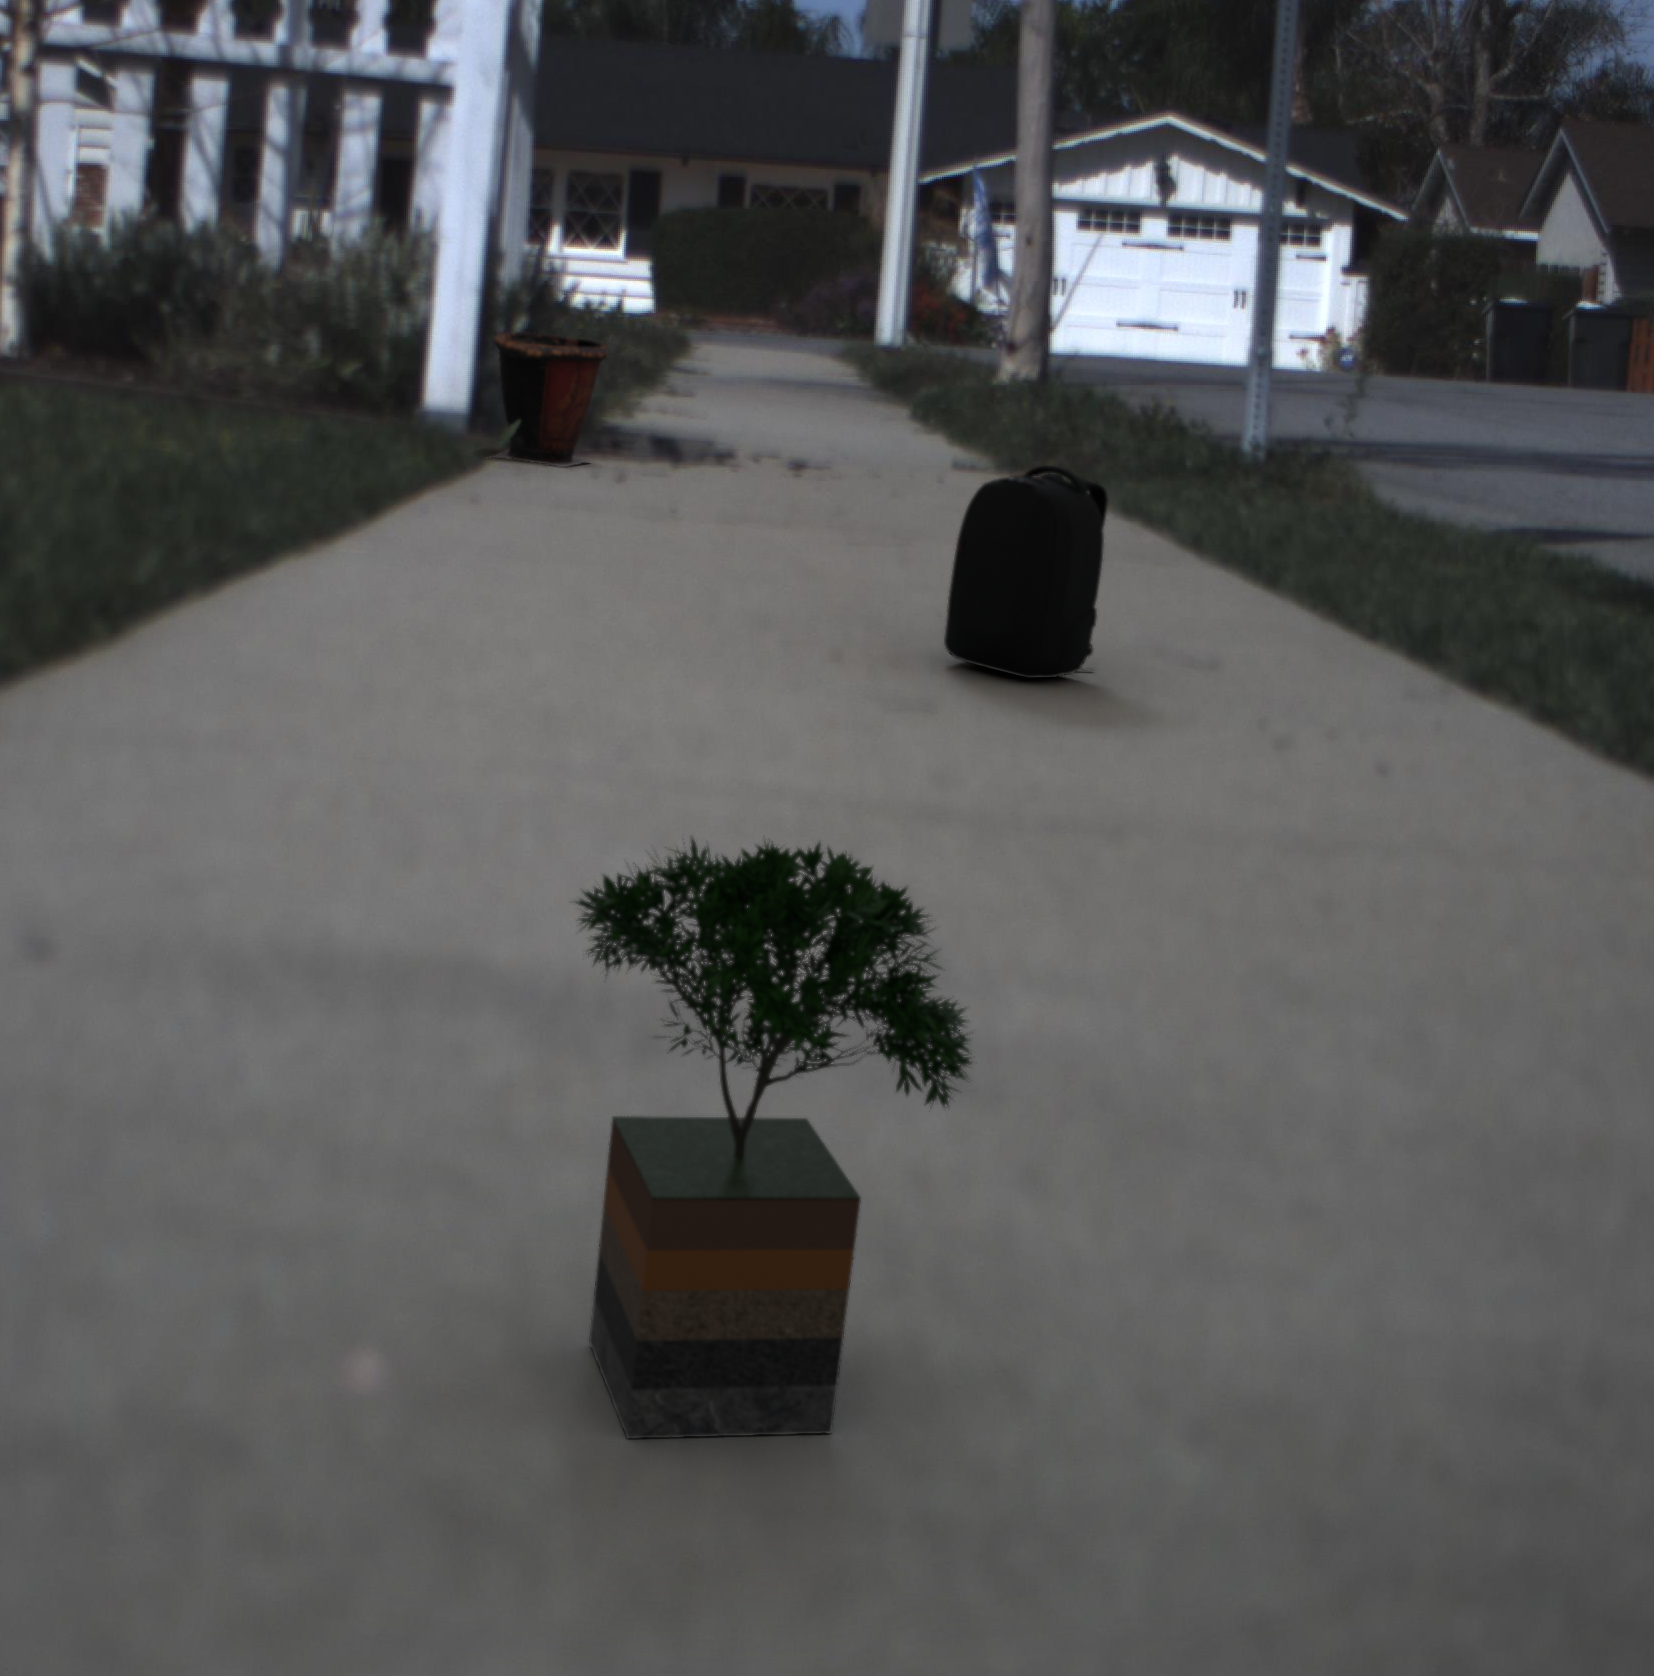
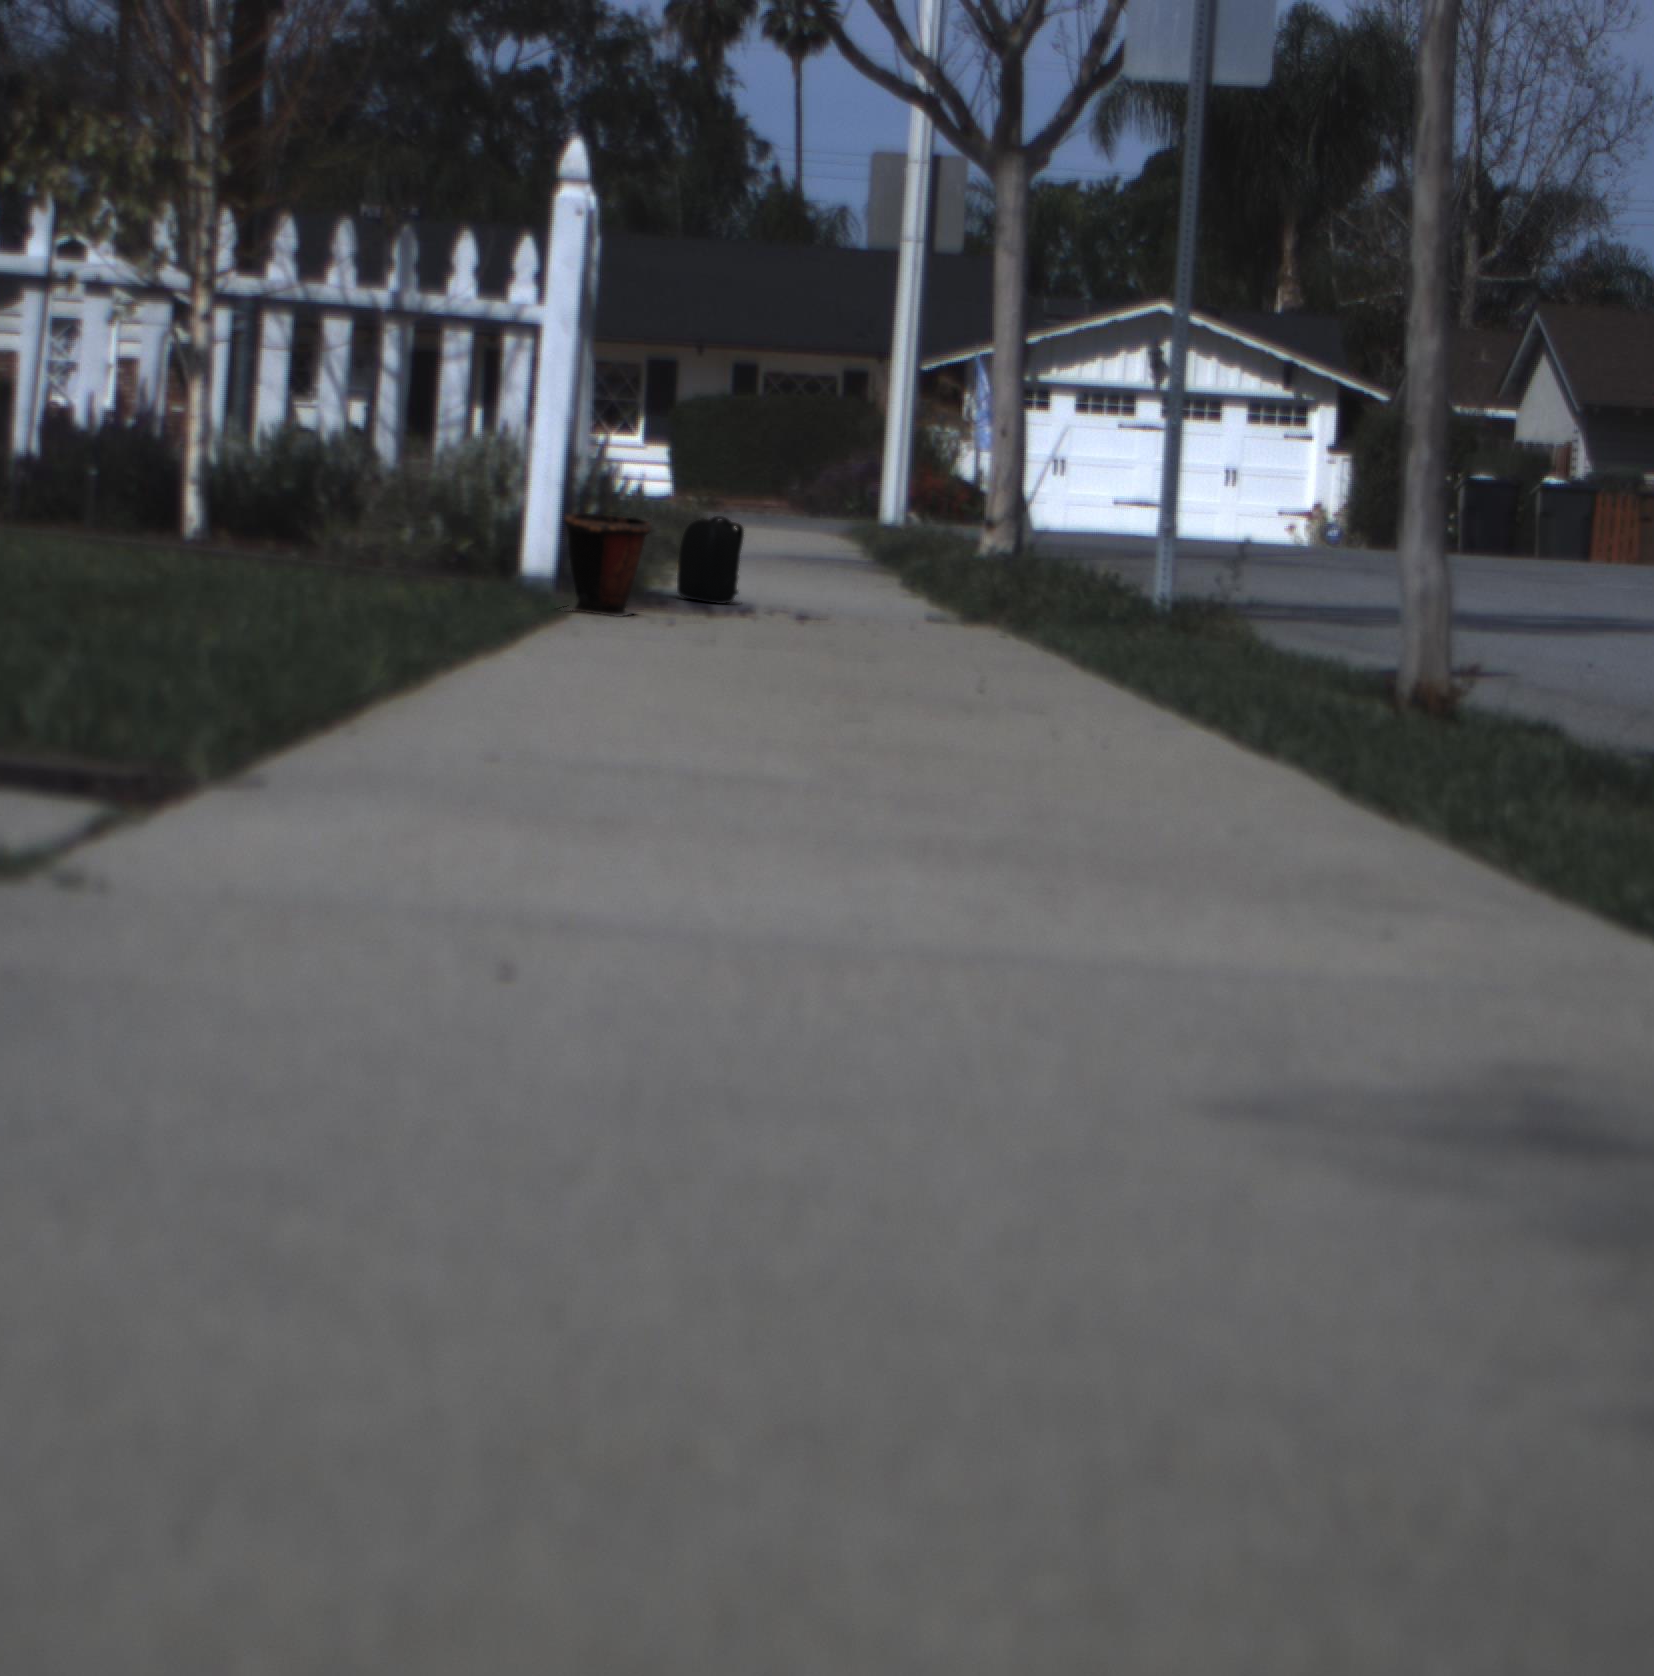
backpack: present [944,465,1108,678] -> present [677,516,744,604]
potted tree: present [576,839,972,1439] -> none [692,709,855,950]

